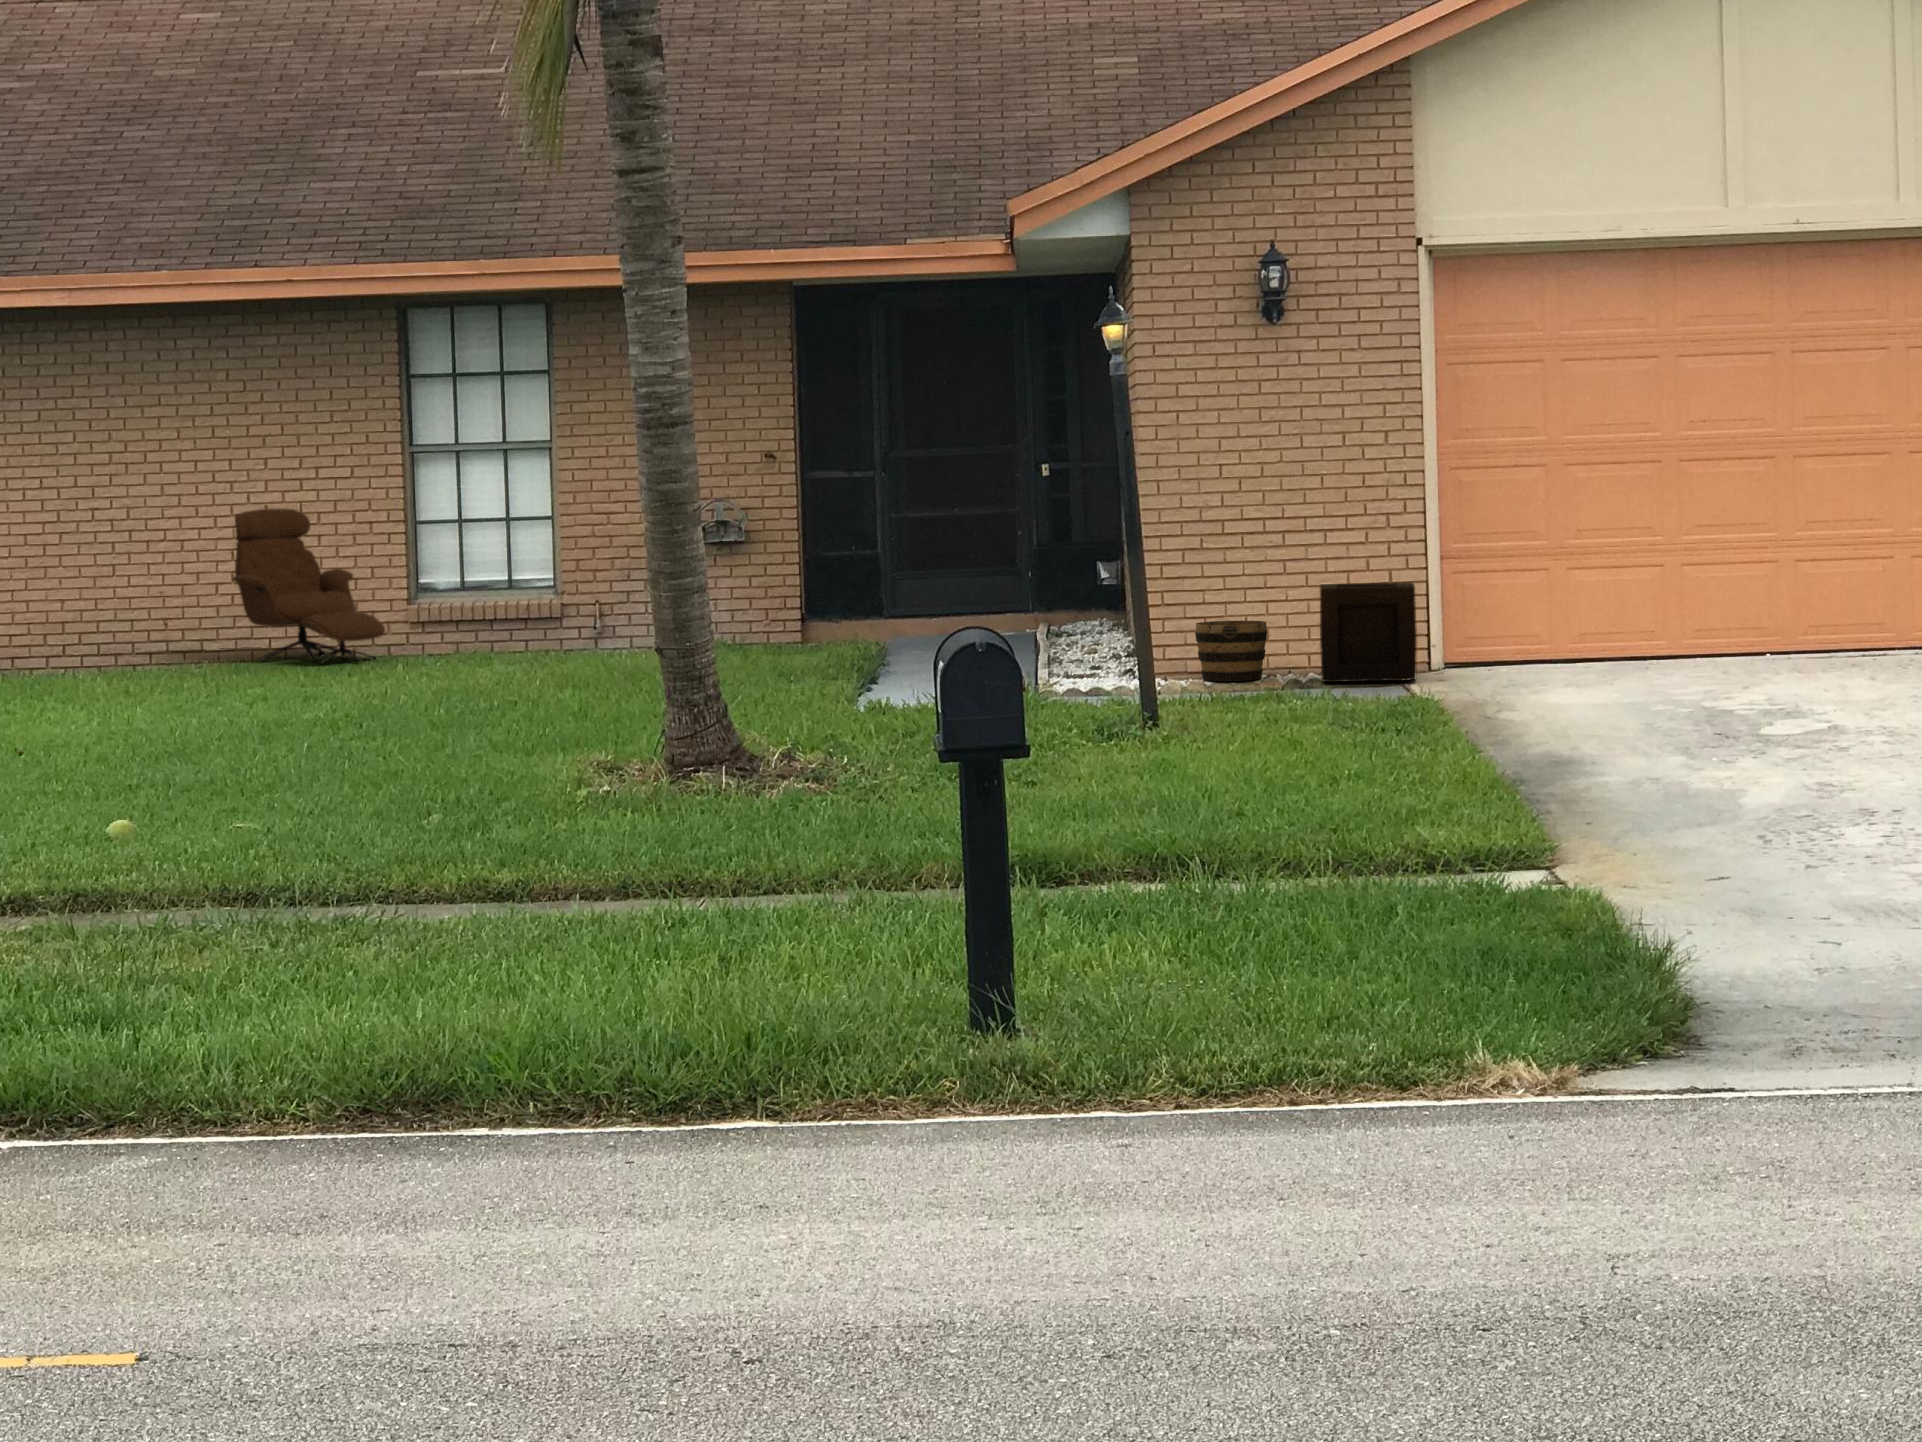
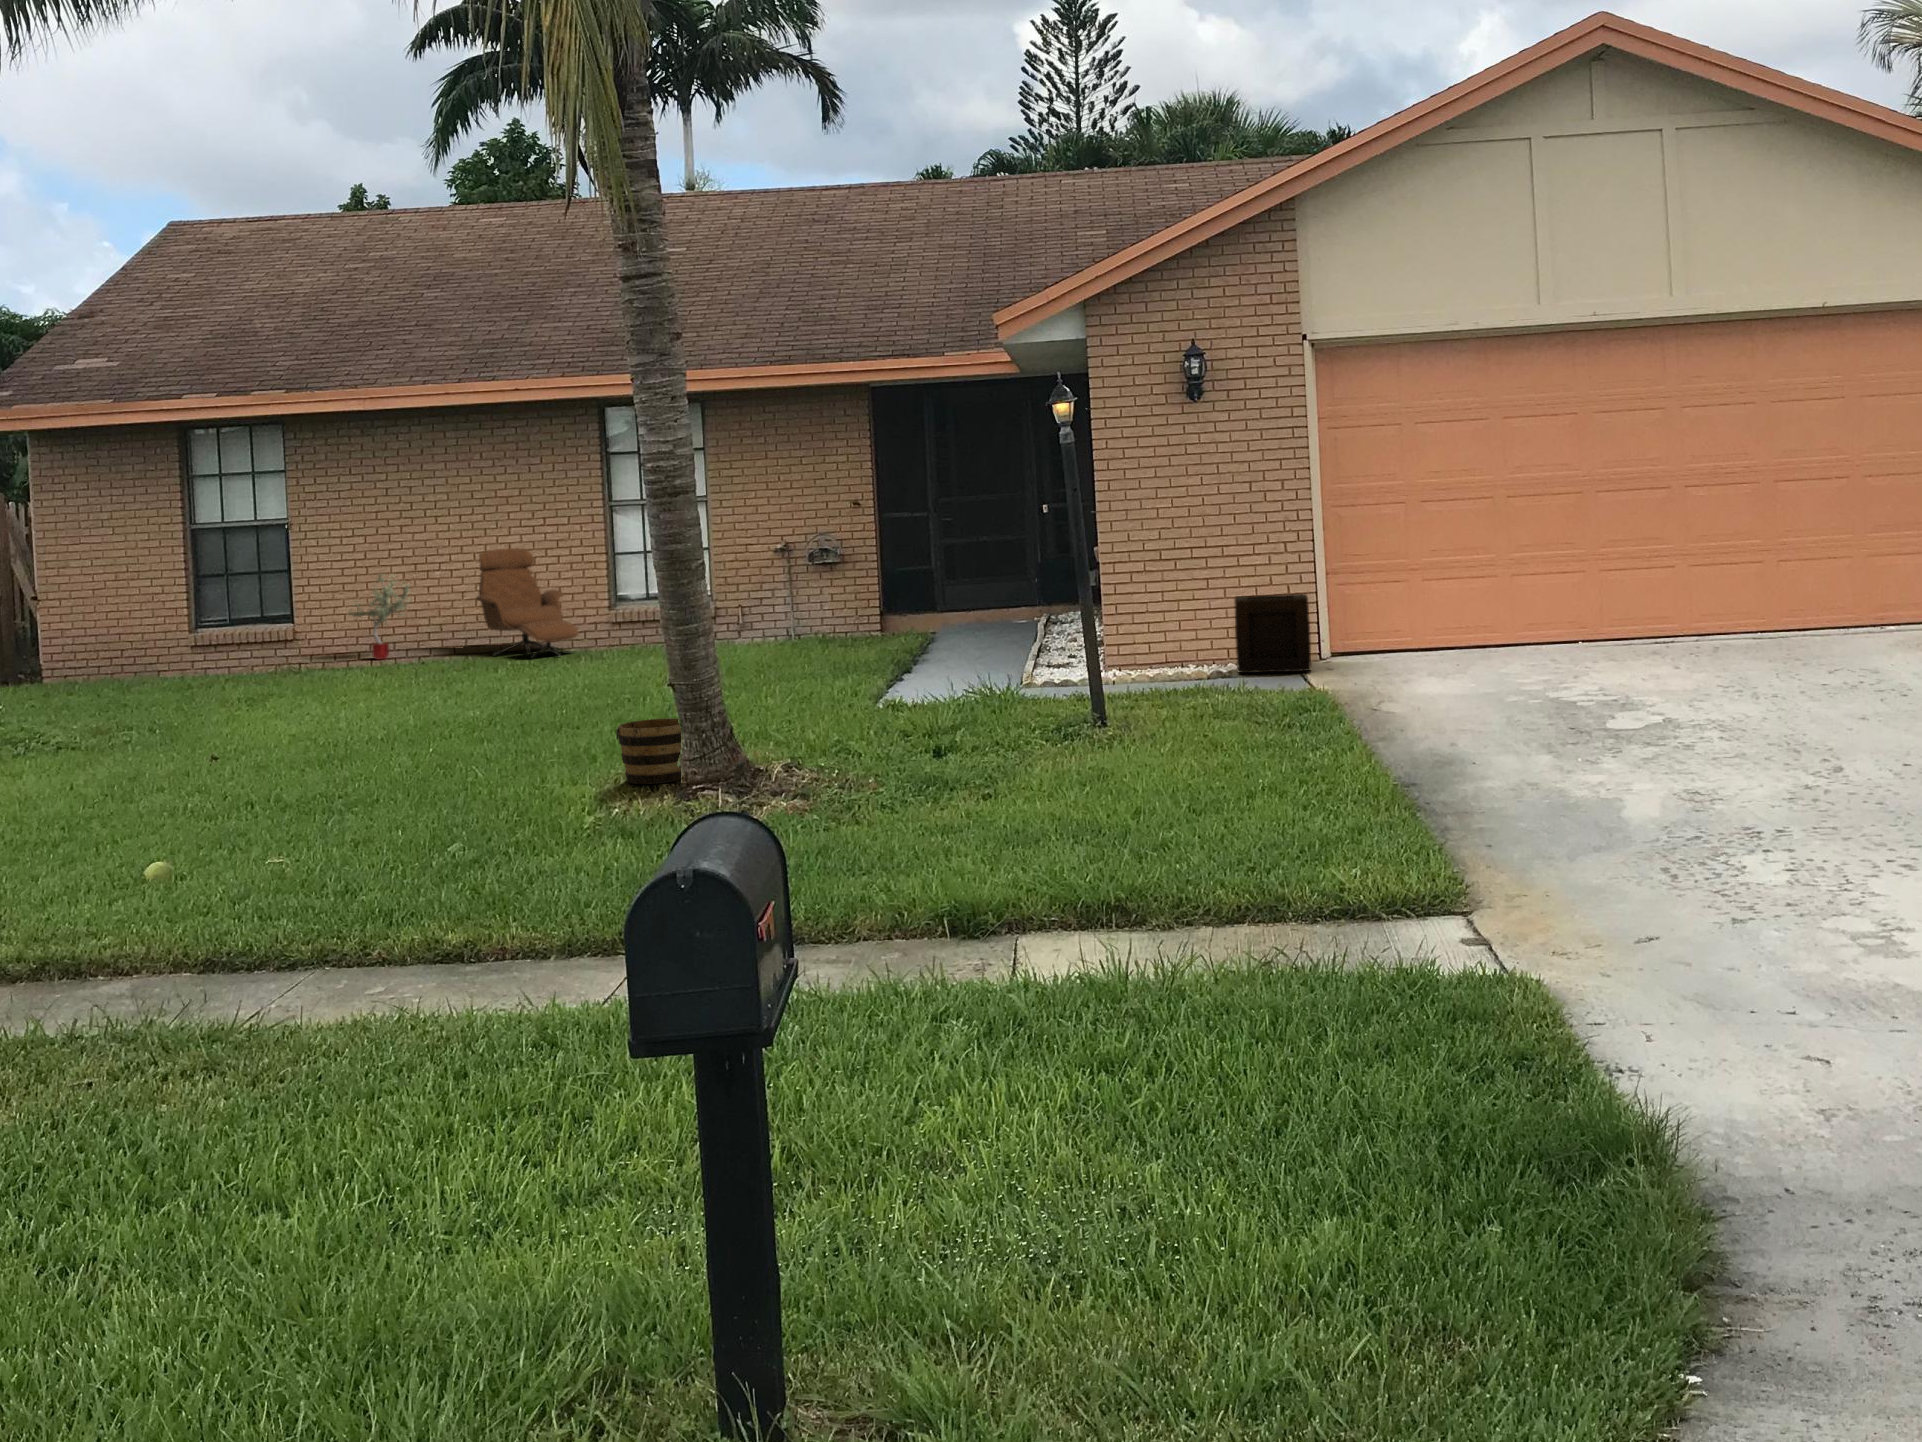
potted tree: none [41,541,137,665] -> present [348,574,409,659]
bucket: present [1195,621,1267,681] -> present [616,719,681,784]

